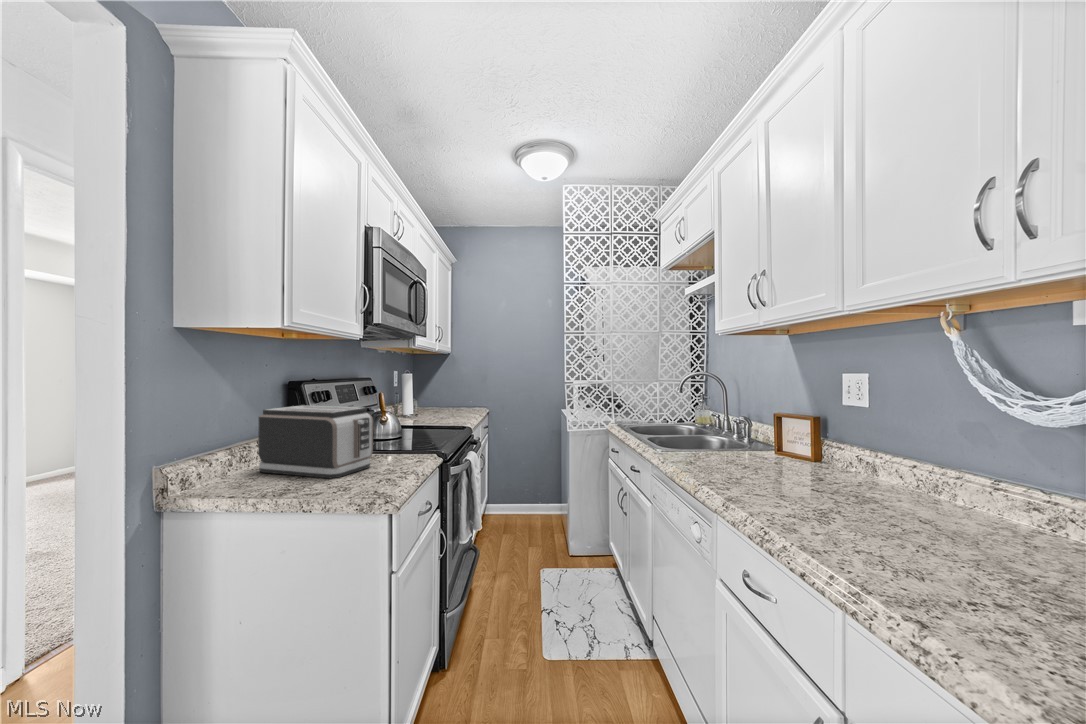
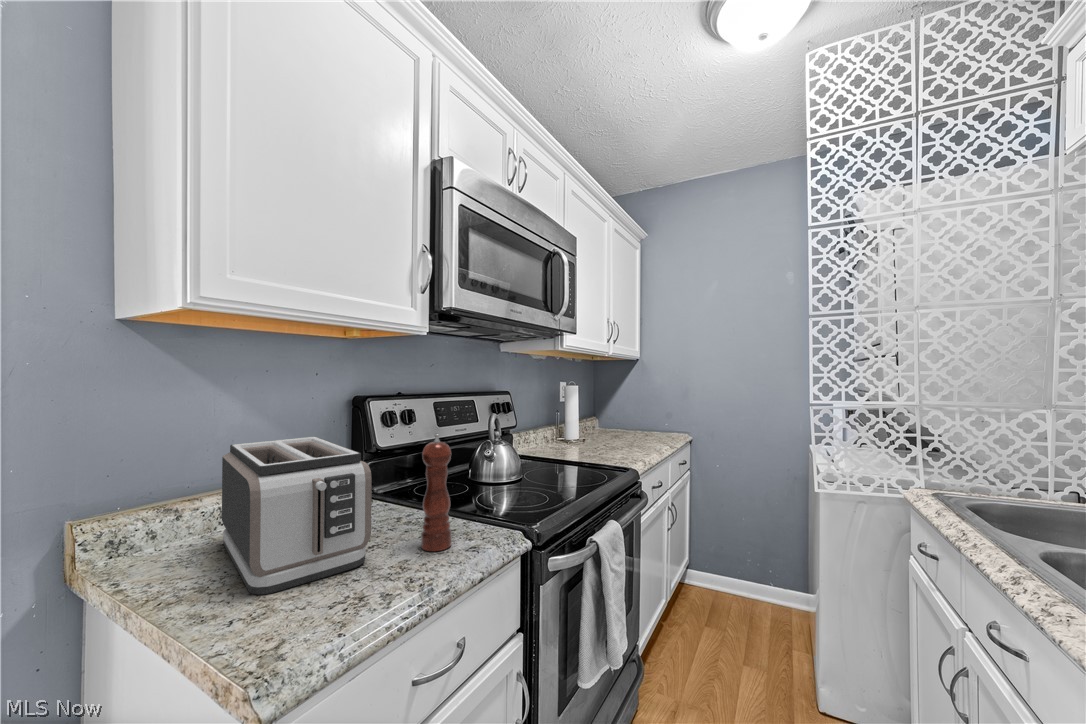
pepper mill: none [389,398,406,461] -> present [421,434,452,551]

